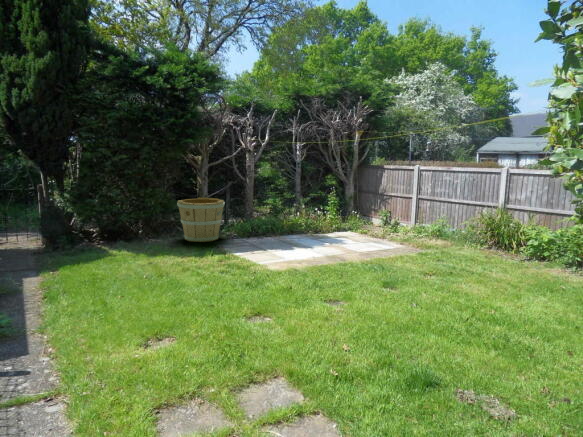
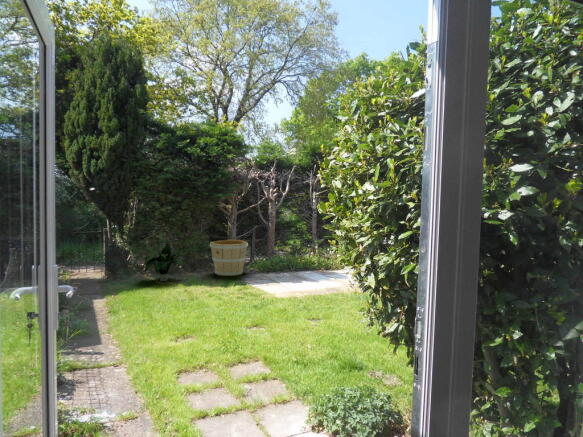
potted plant: none [87,200,152,250] -> present [142,243,184,281]

